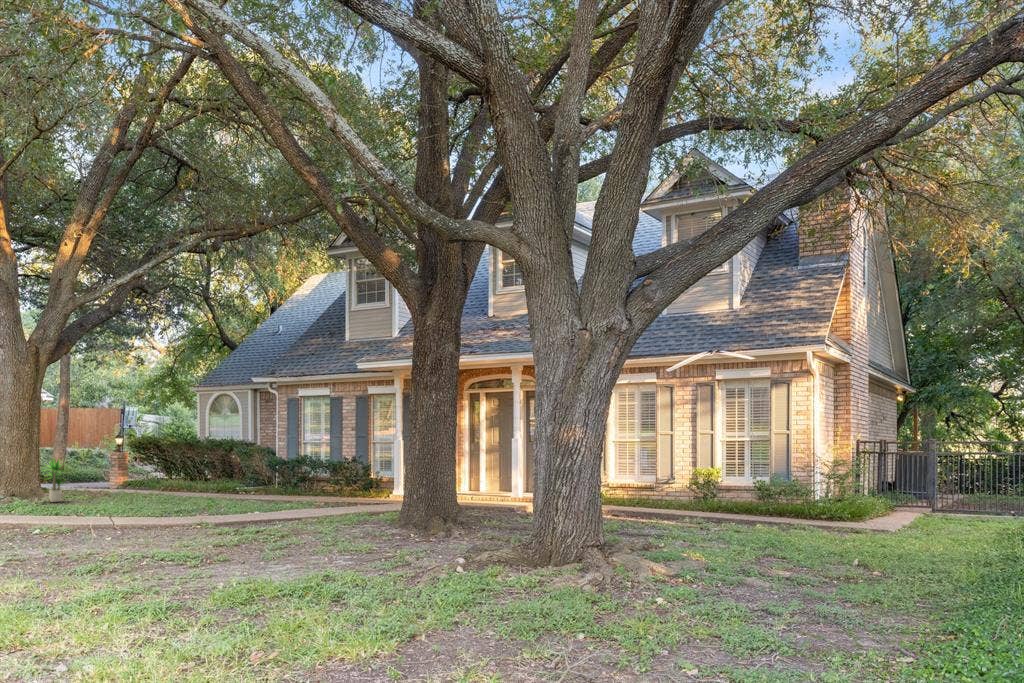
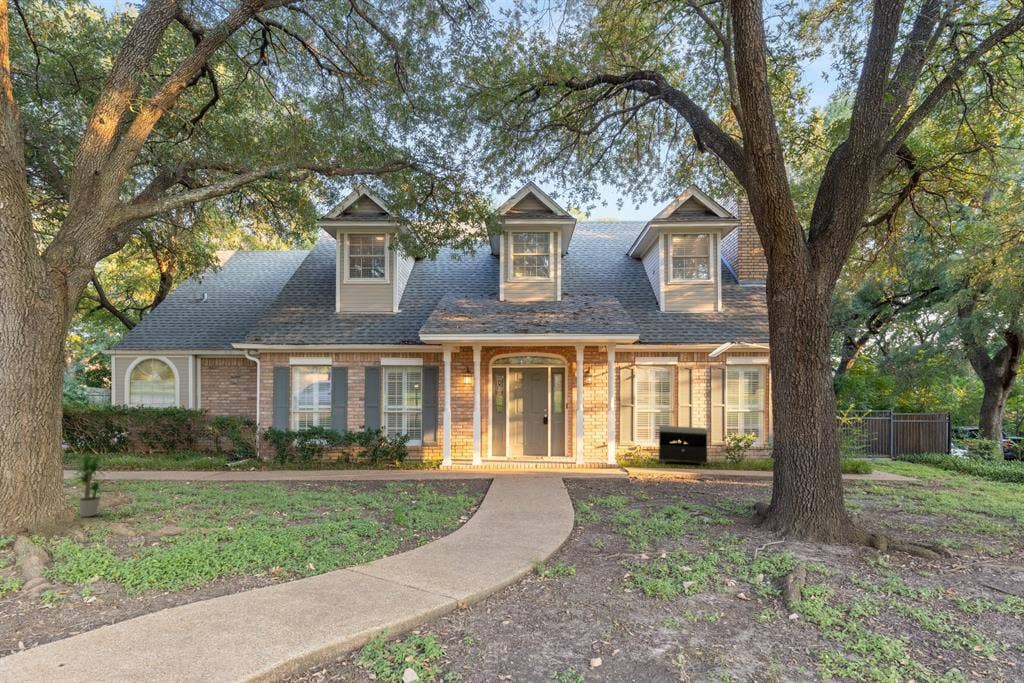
storage bench: none [617,458,682,506] -> present [659,426,708,465]

